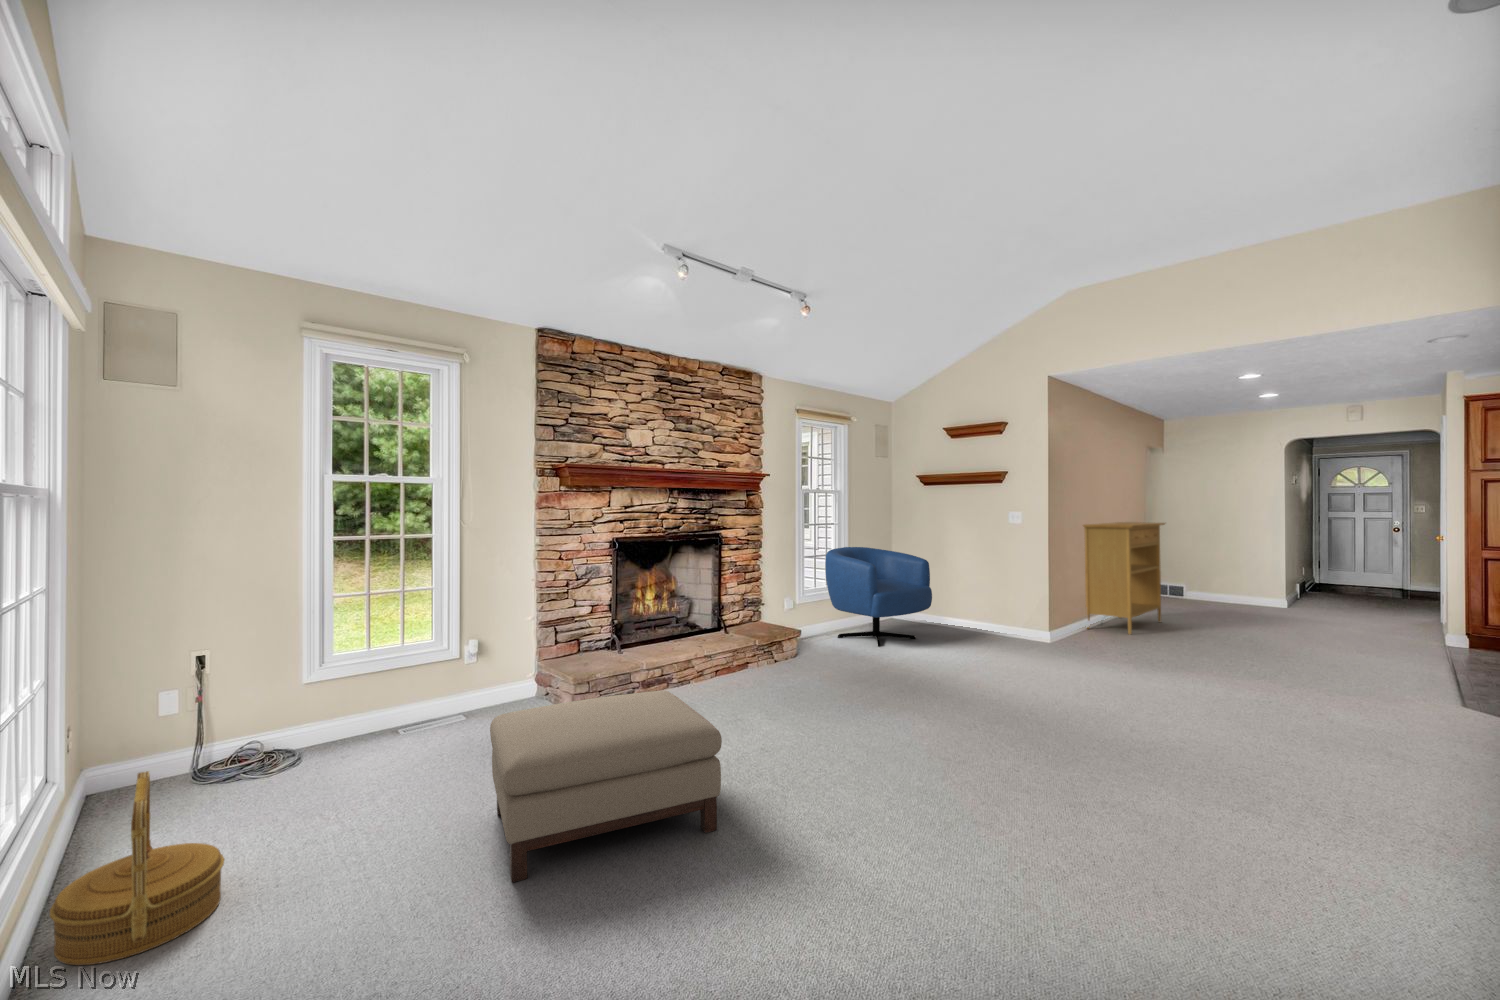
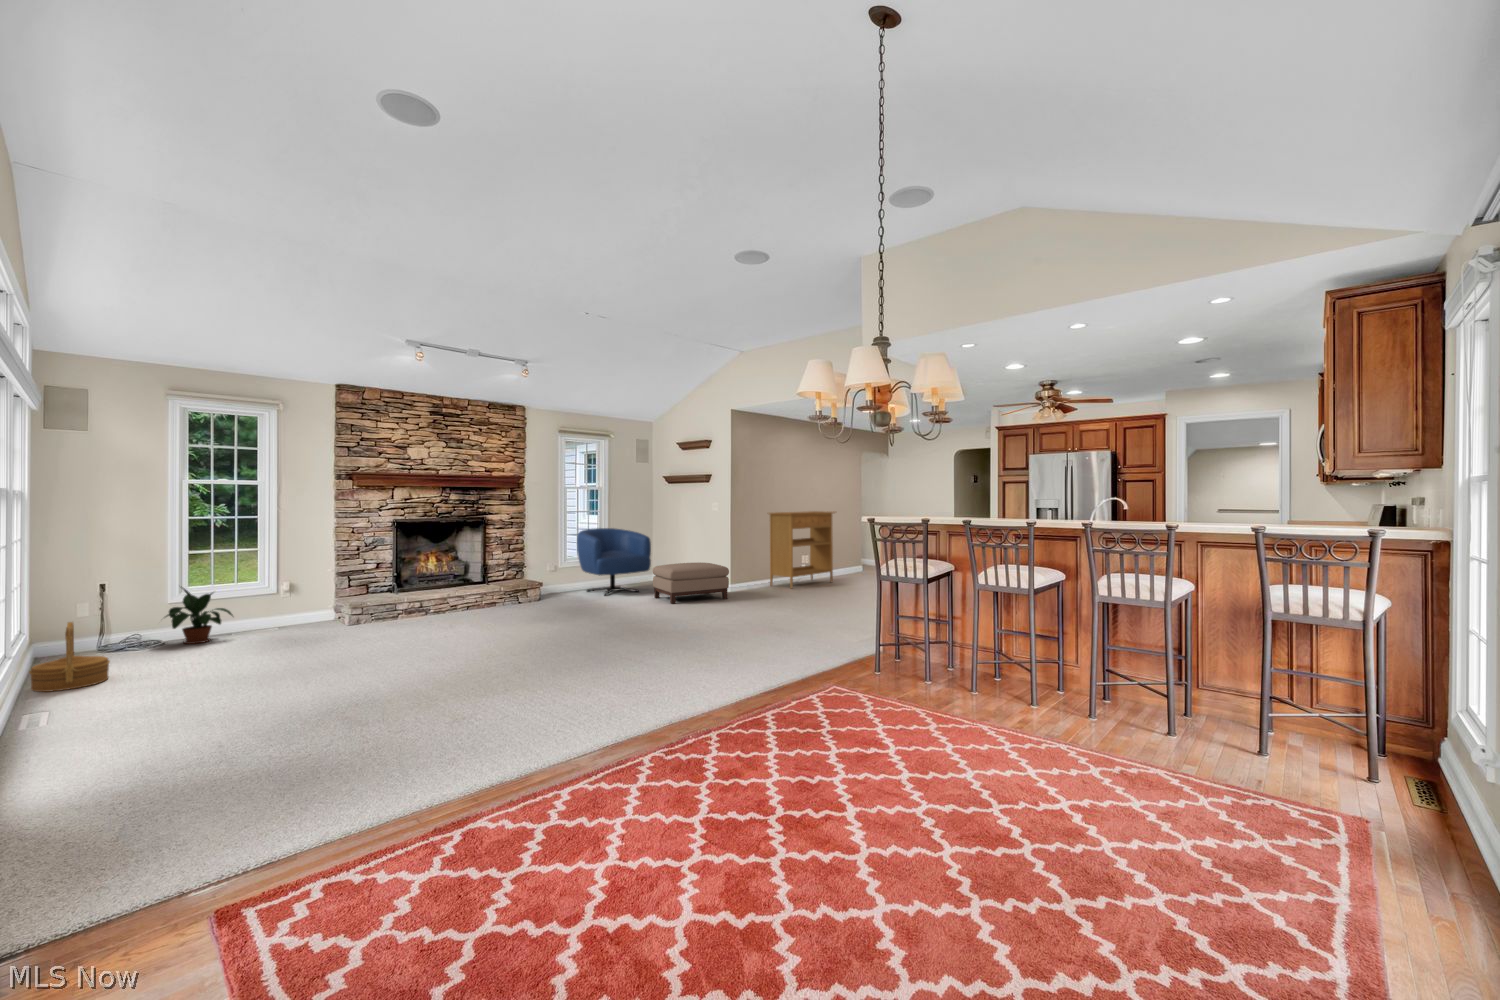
potted plant: none [291,658,409,762] -> present [165,588,233,644]
ottoman: present [490,691,722,882] -> present [653,562,729,604]

